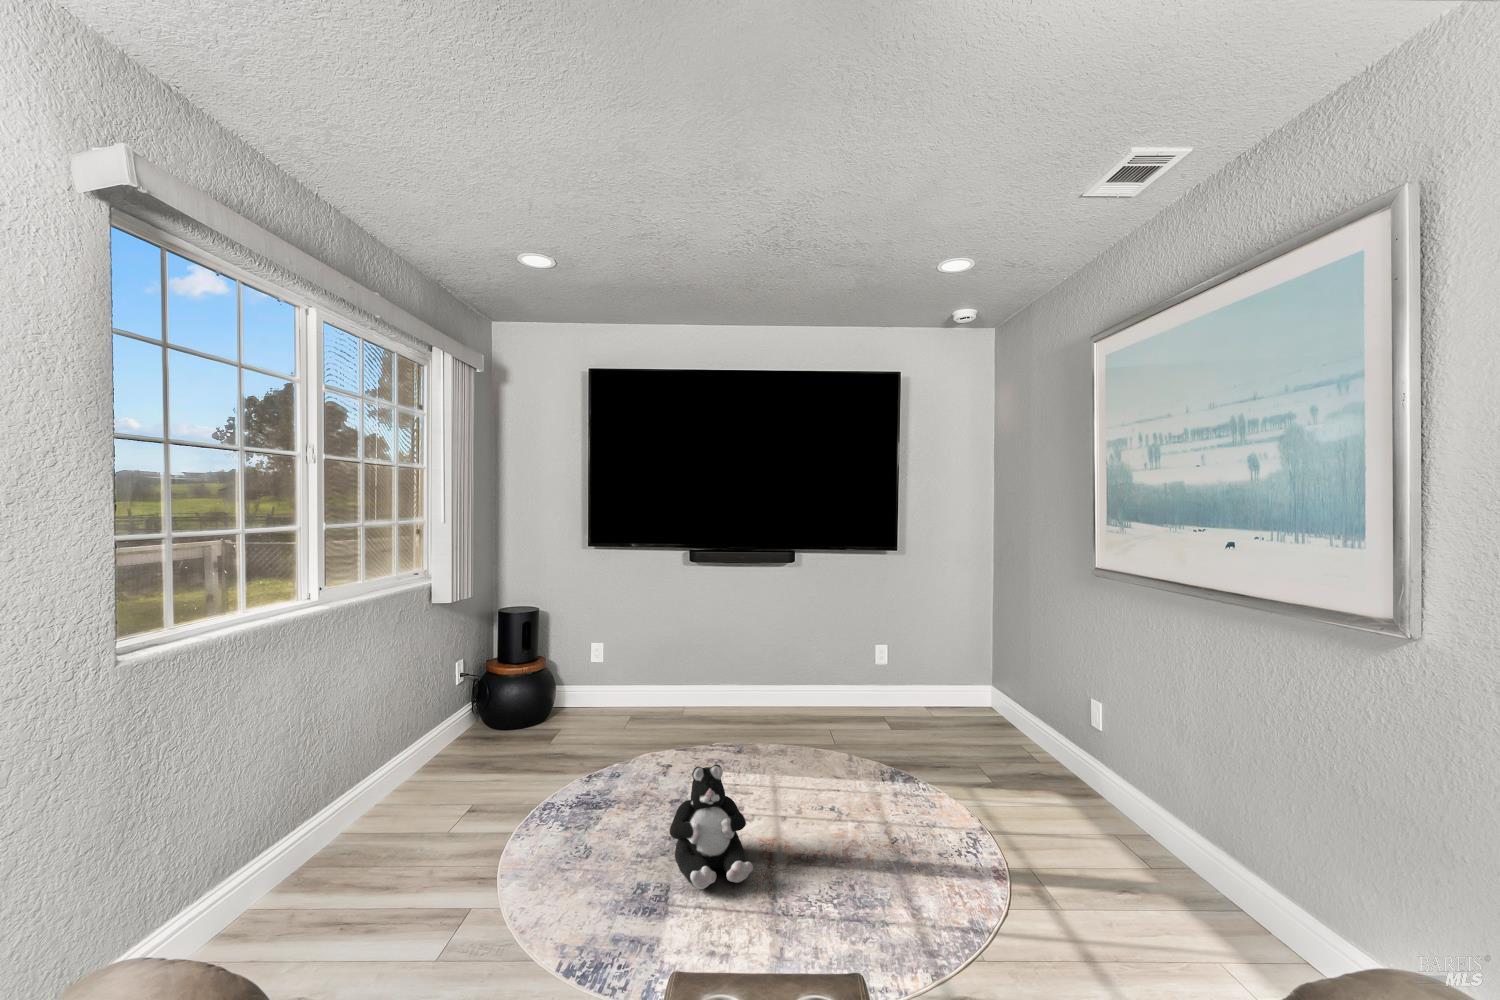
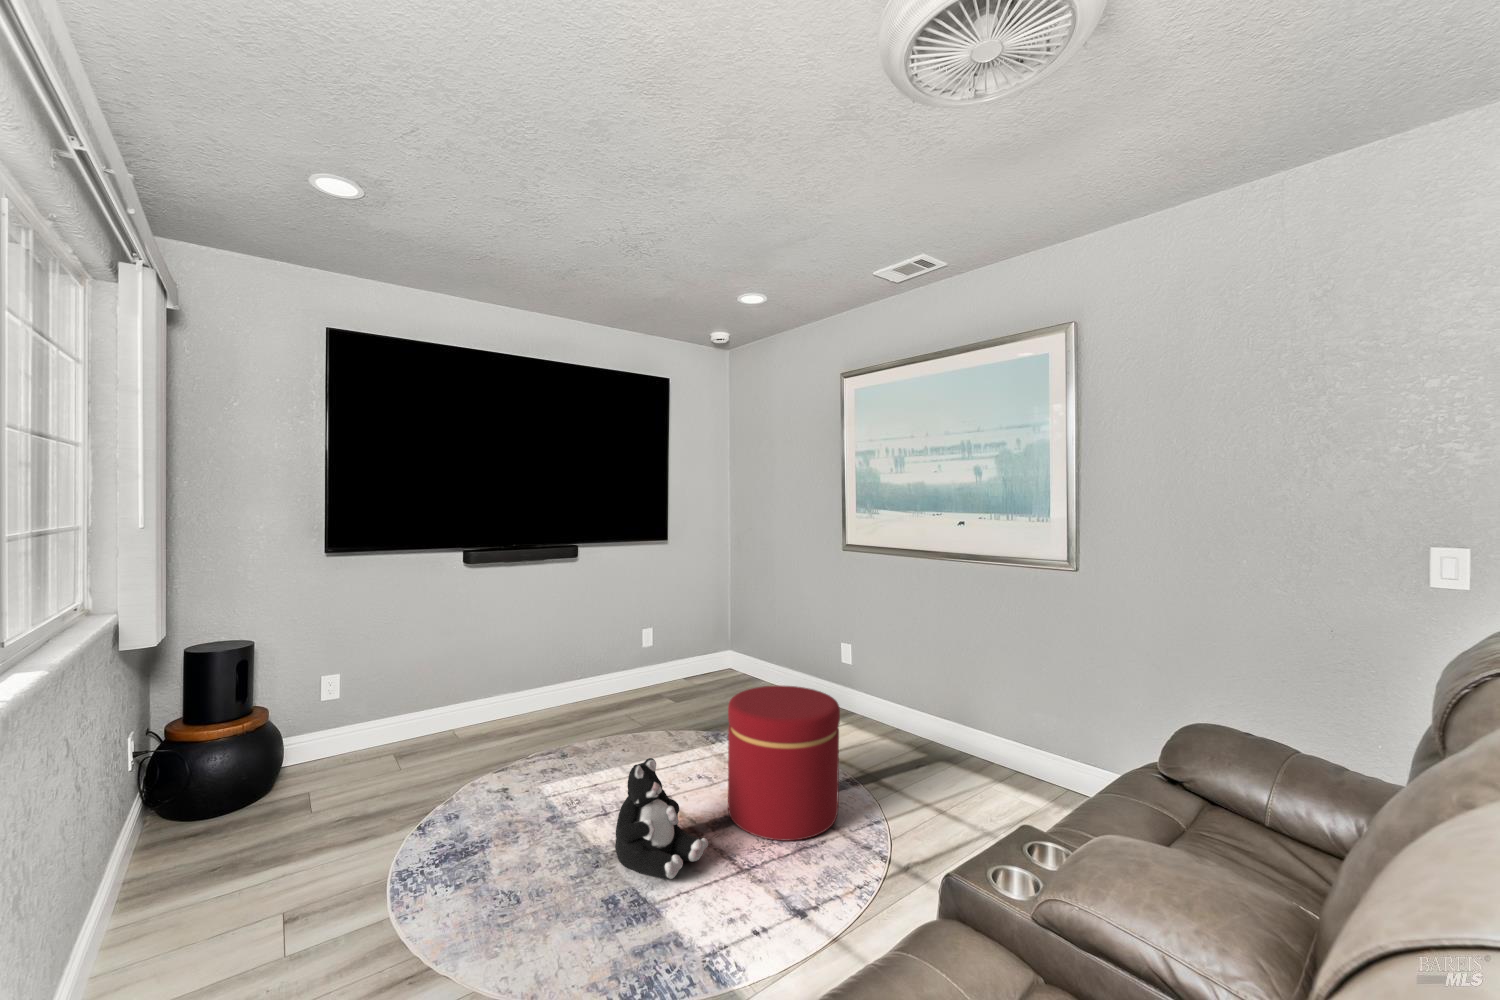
ottoman: none [812,721,944,909] -> present [728,686,840,841]

